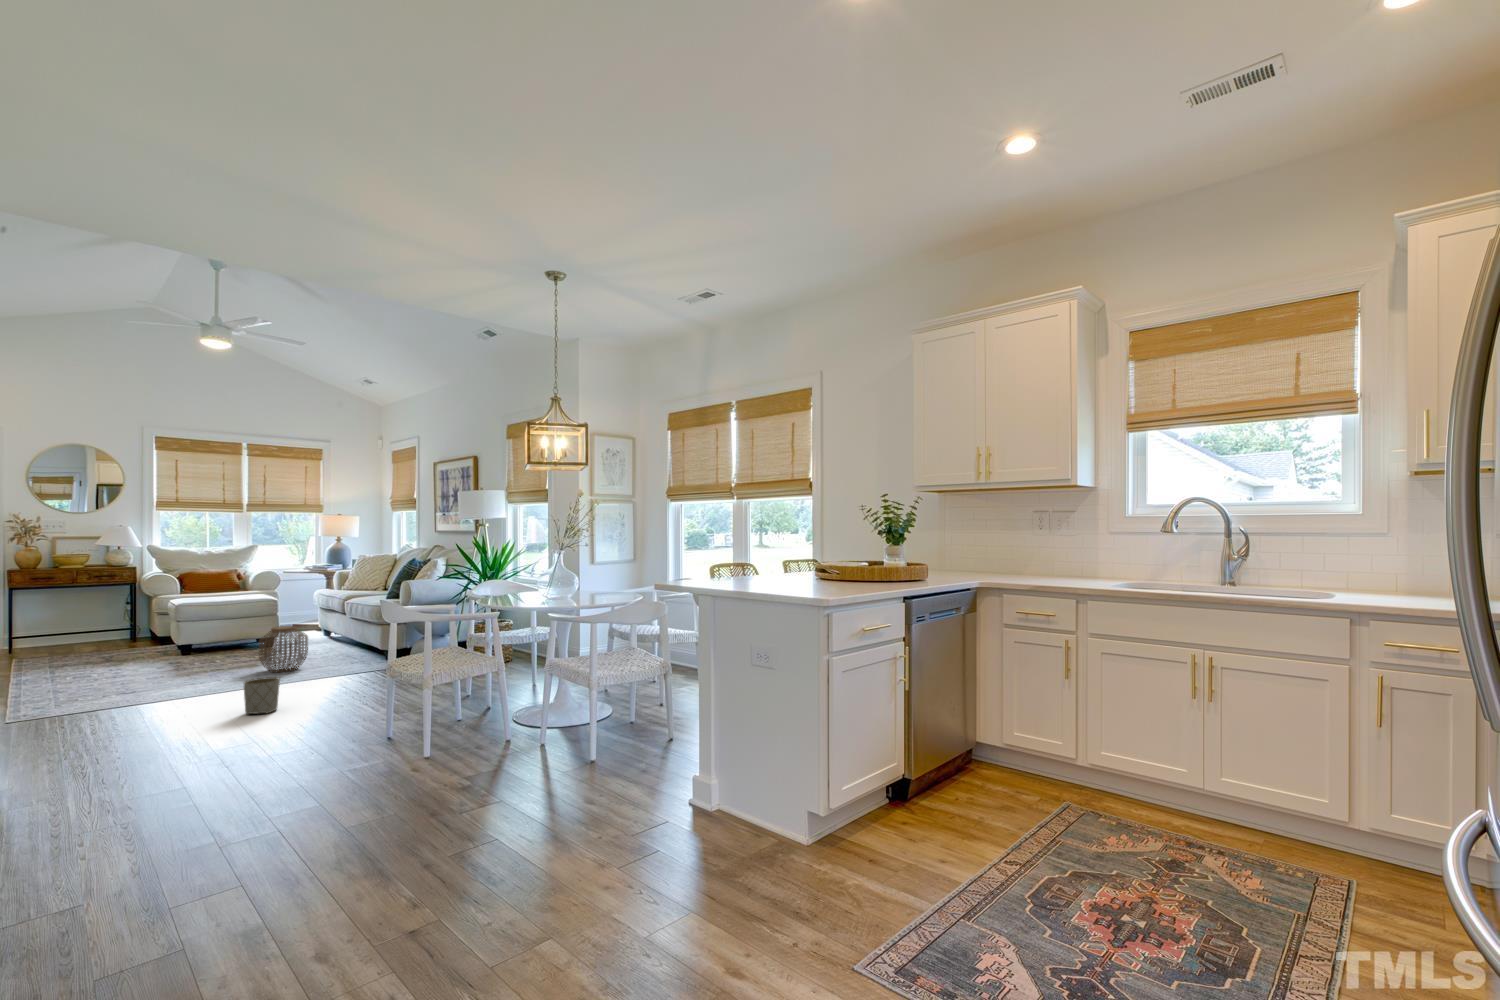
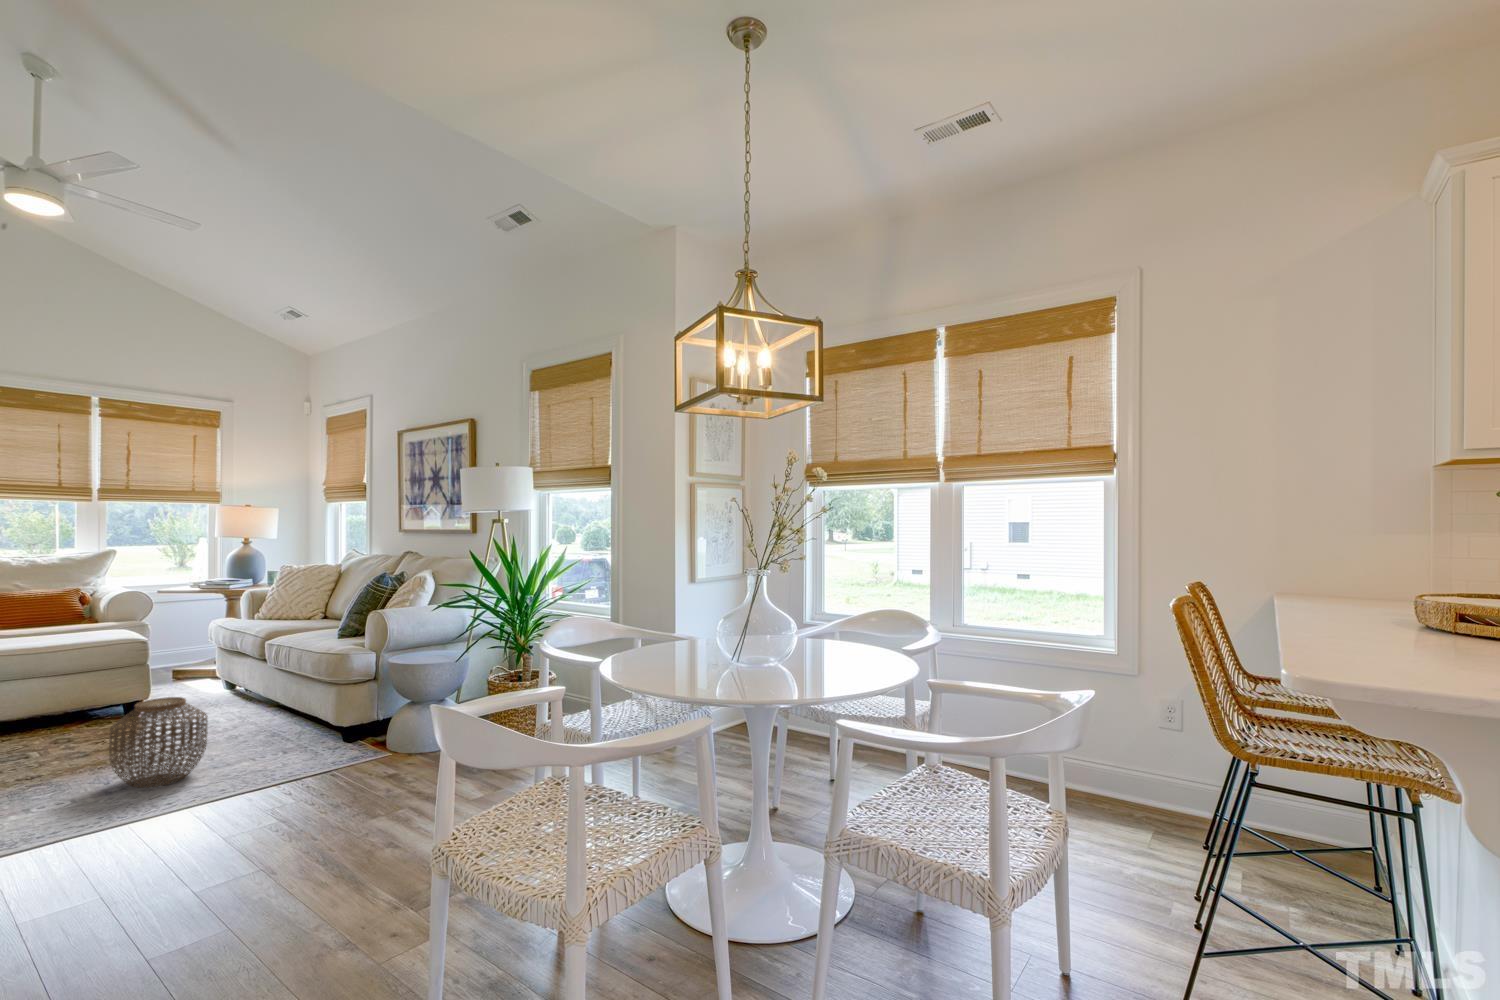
planter: present [244,677,280,715] -> none [62,844,153,947]

